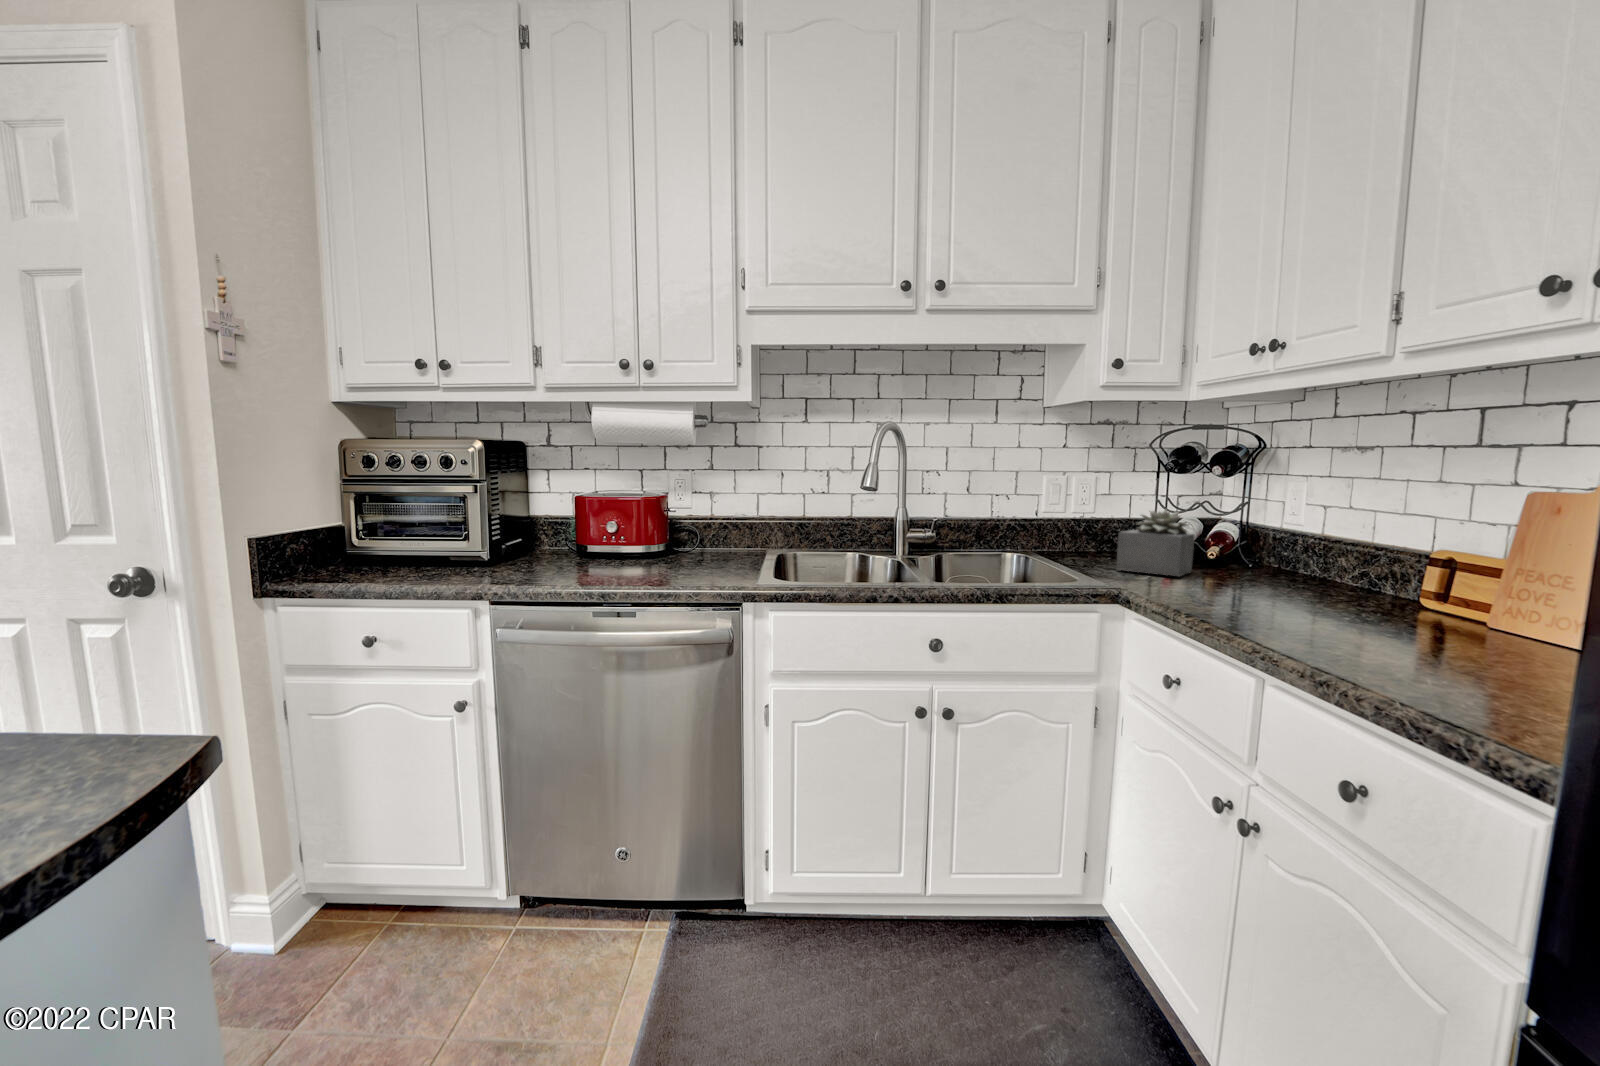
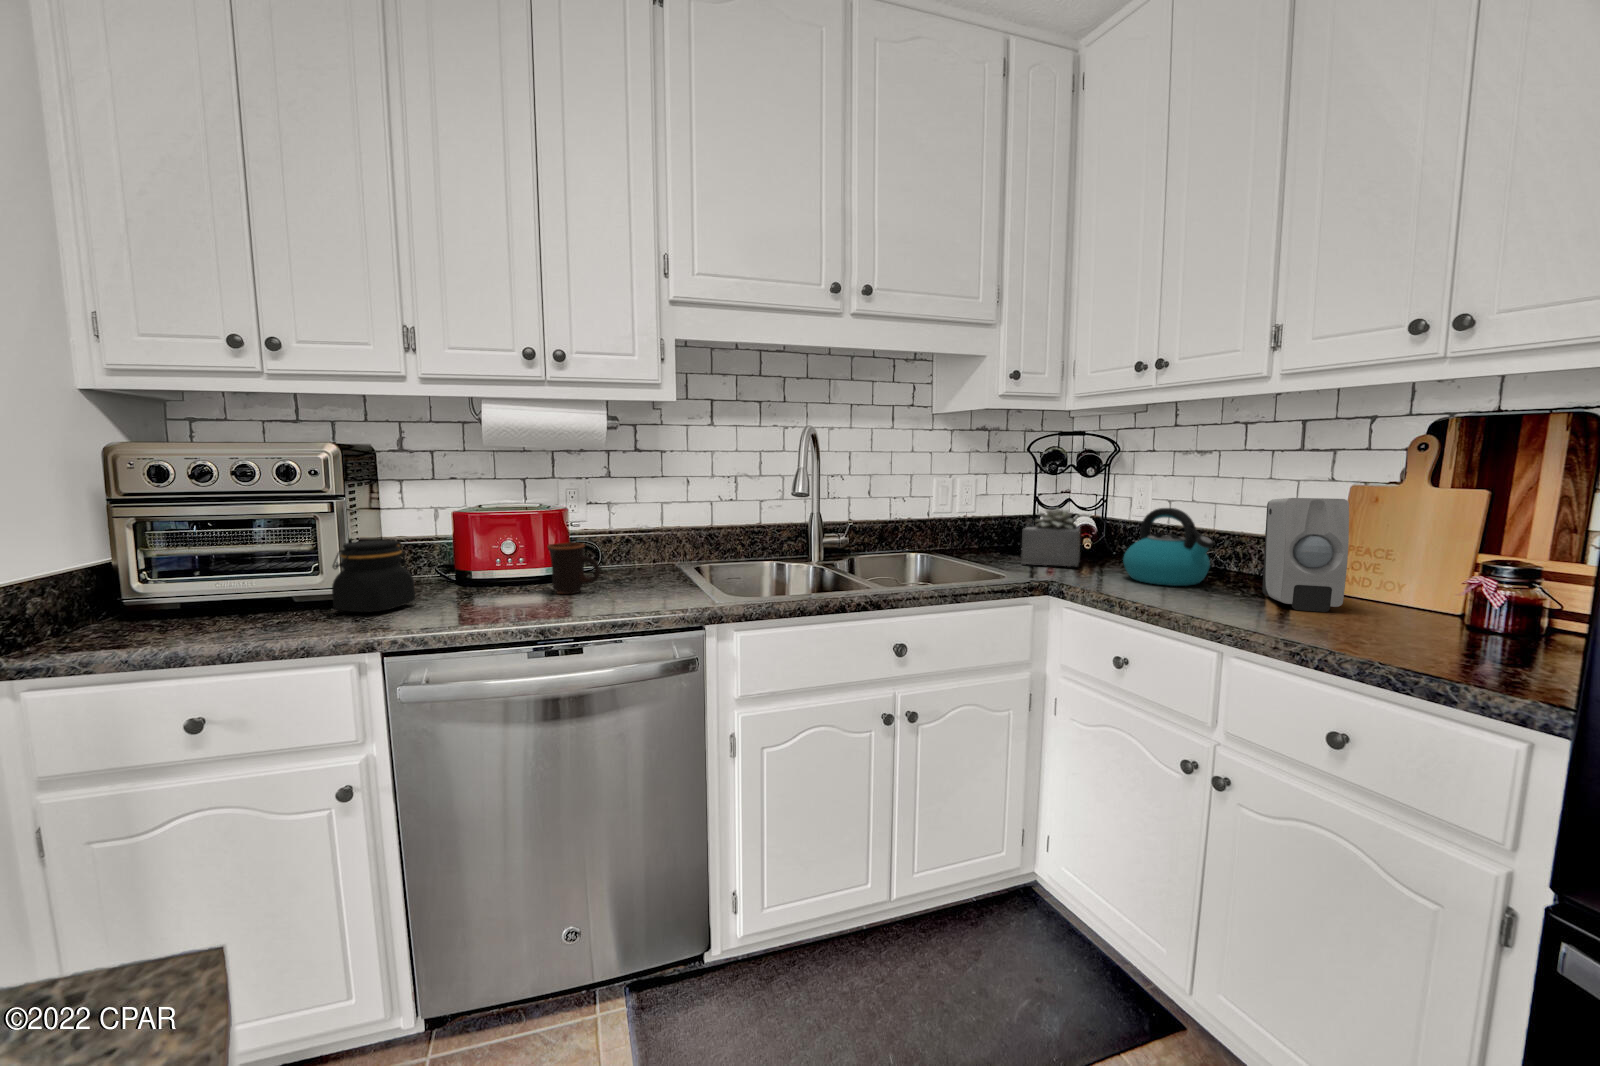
soap dispenser: none [1392,504,1503,651] -> present [1262,498,1349,612]
kettle: none [1224,513,1336,606] -> present [1123,508,1213,586]
jar: none [470,515,533,571] -> present [332,540,415,613]
mug: none [636,525,676,568] -> present [547,543,600,594]

